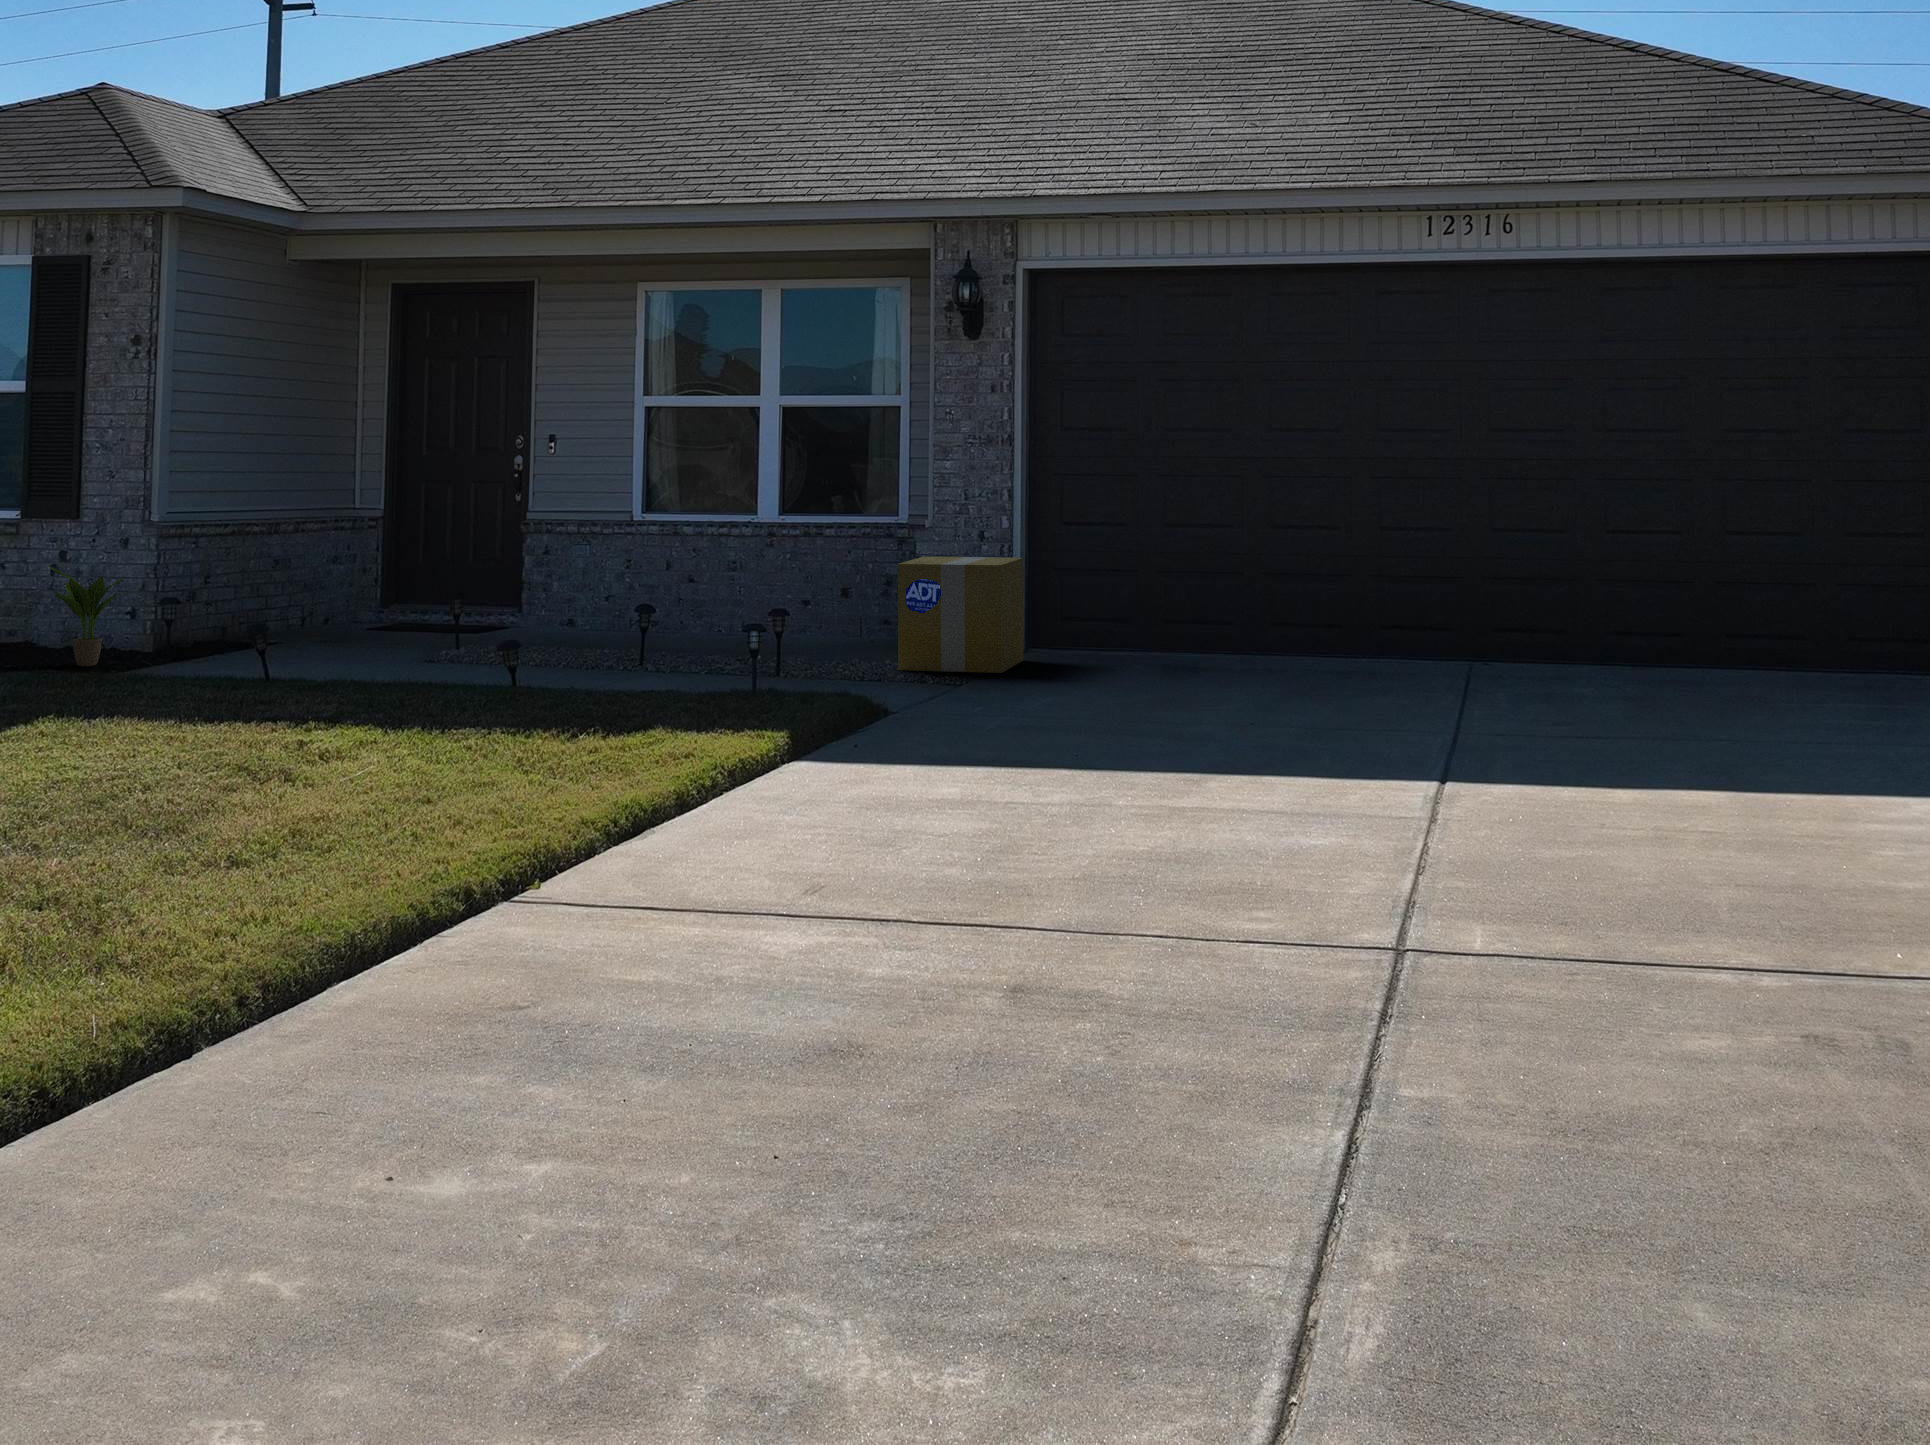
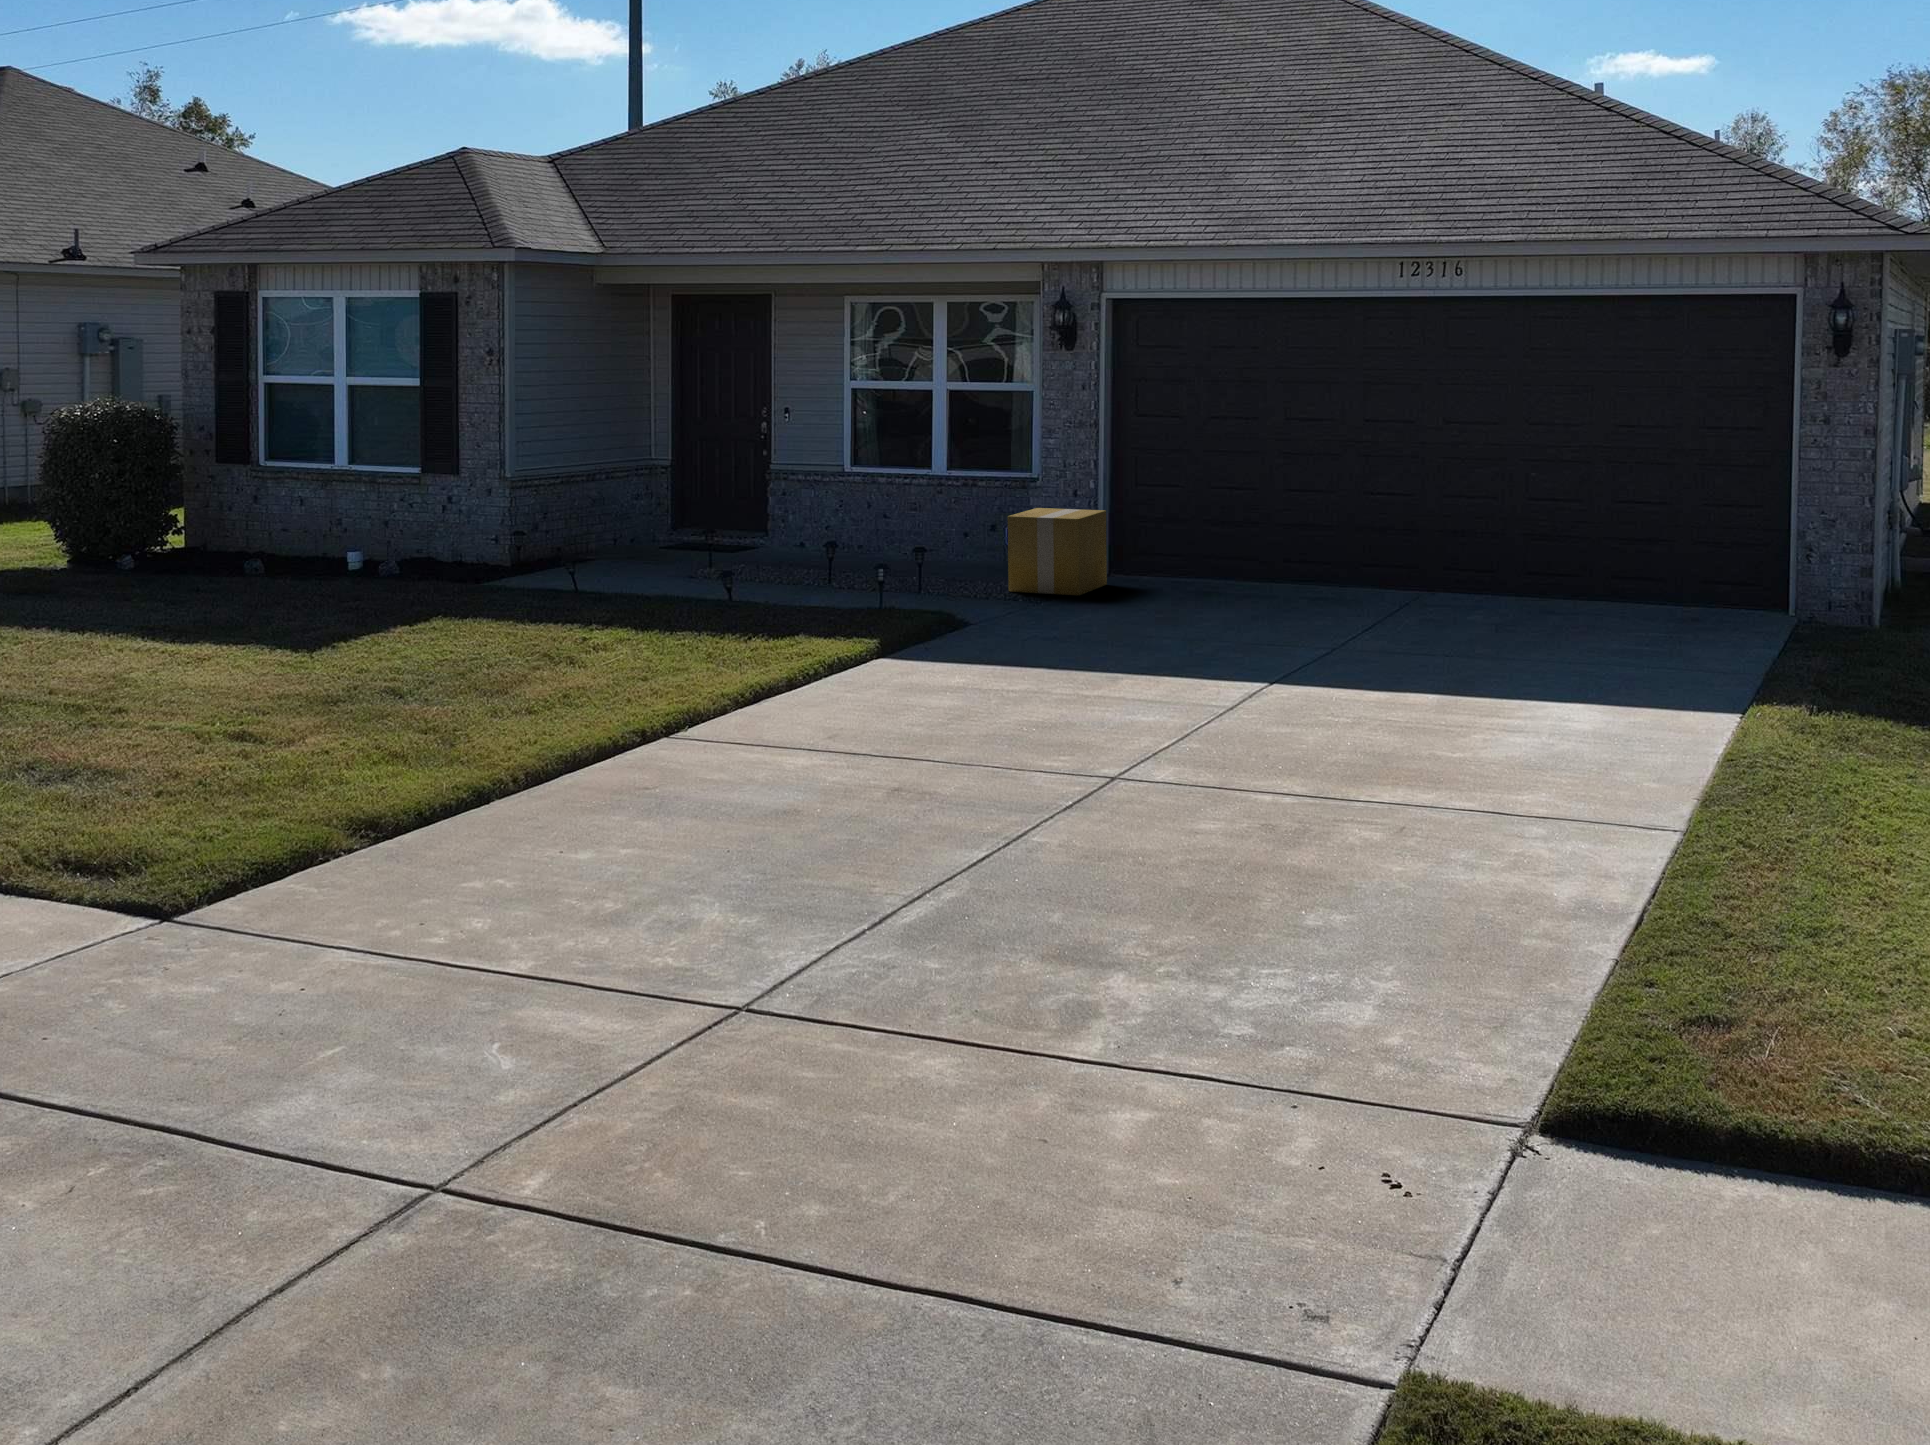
potted plant: present [47,563,134,666] -> none [438,507,496,577]

